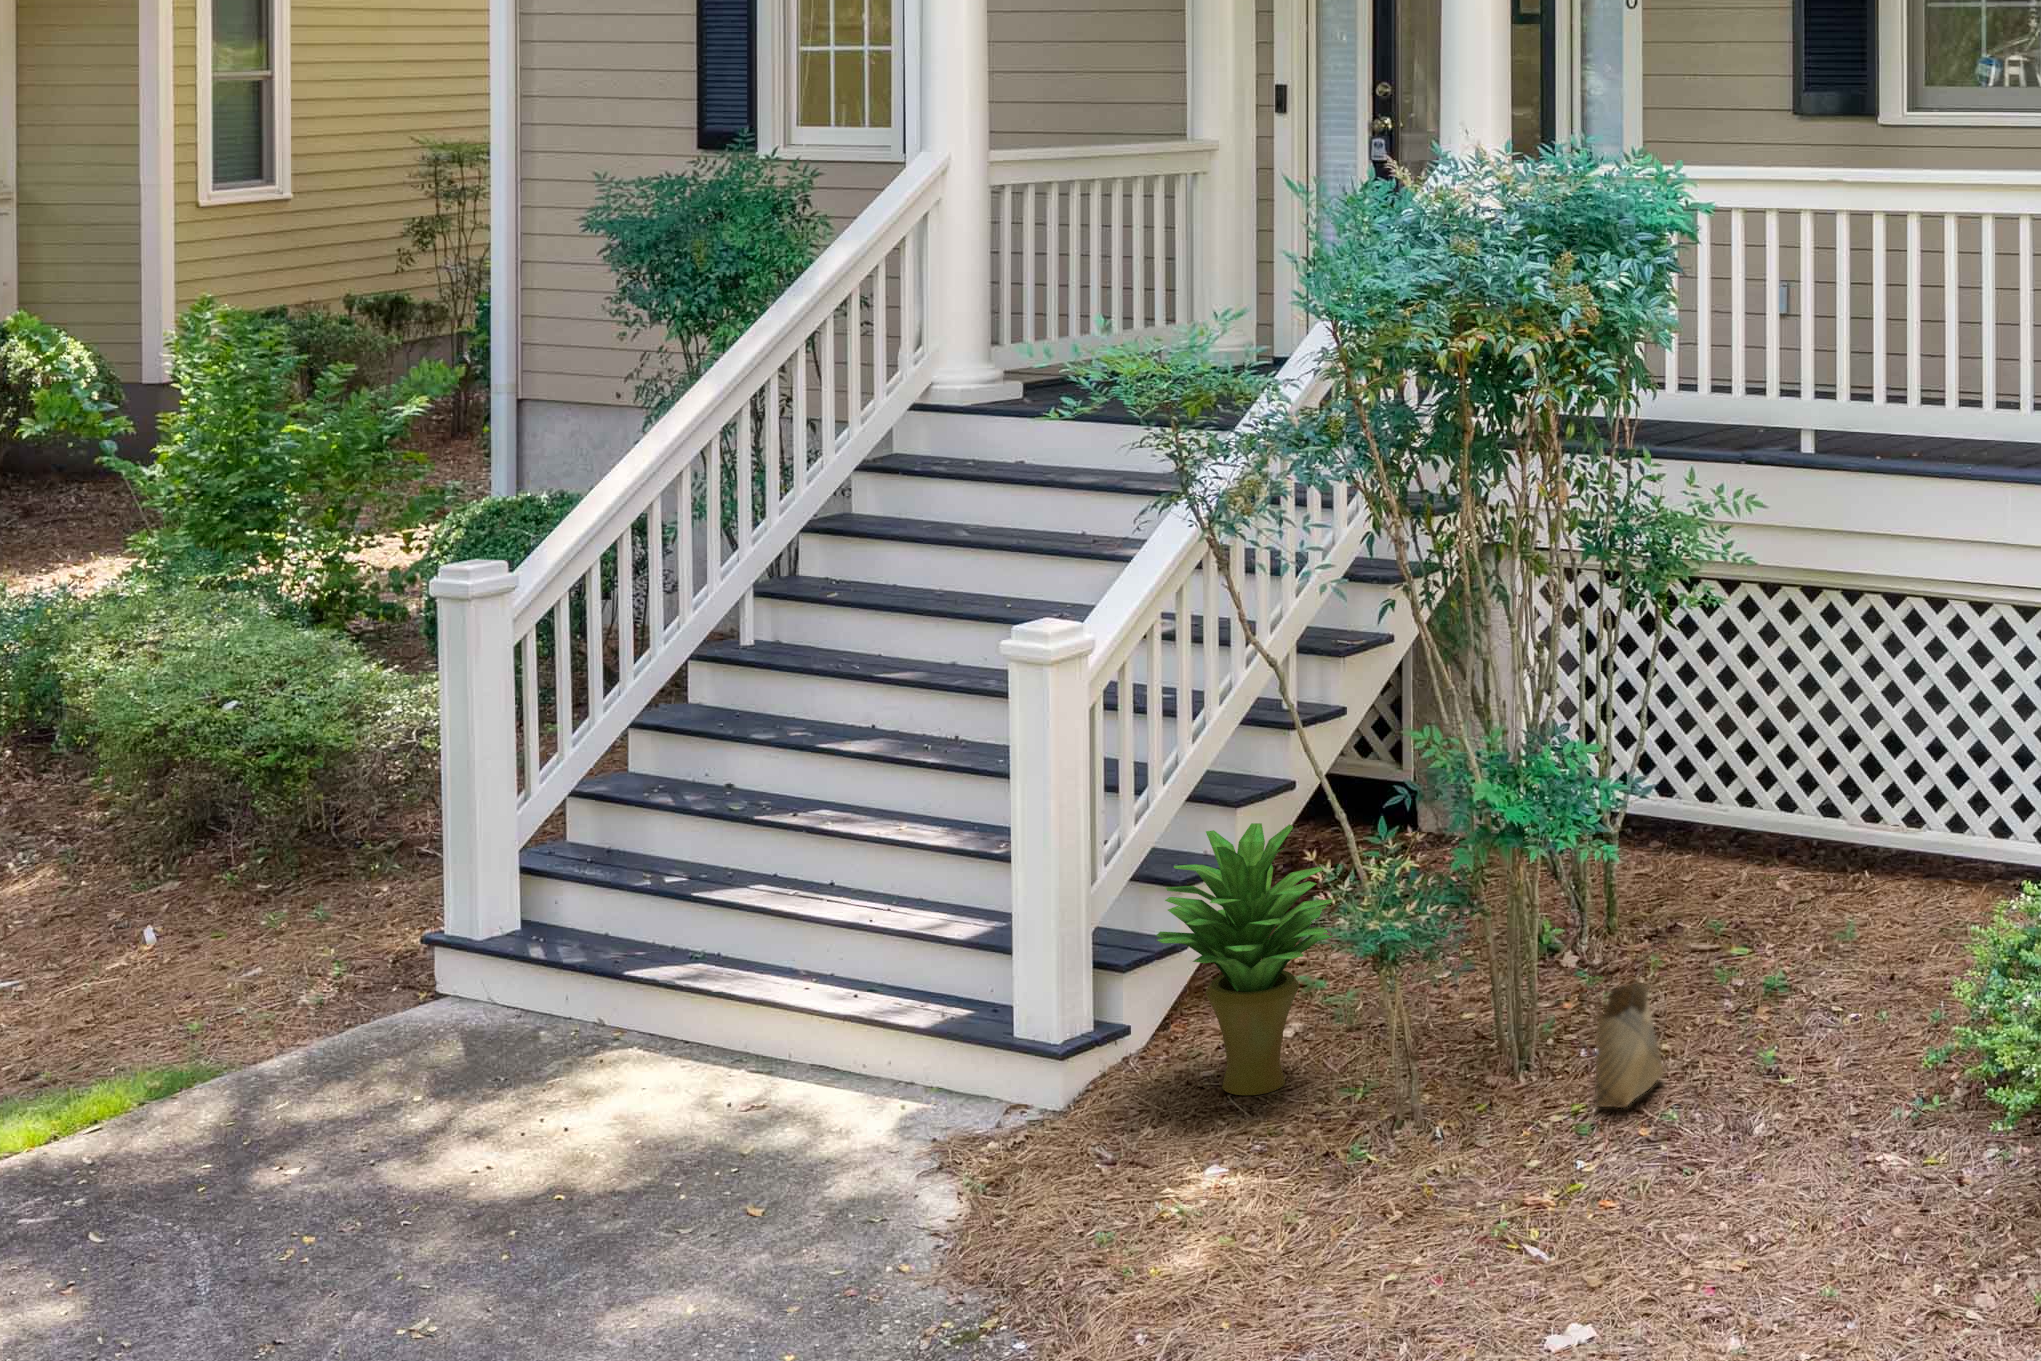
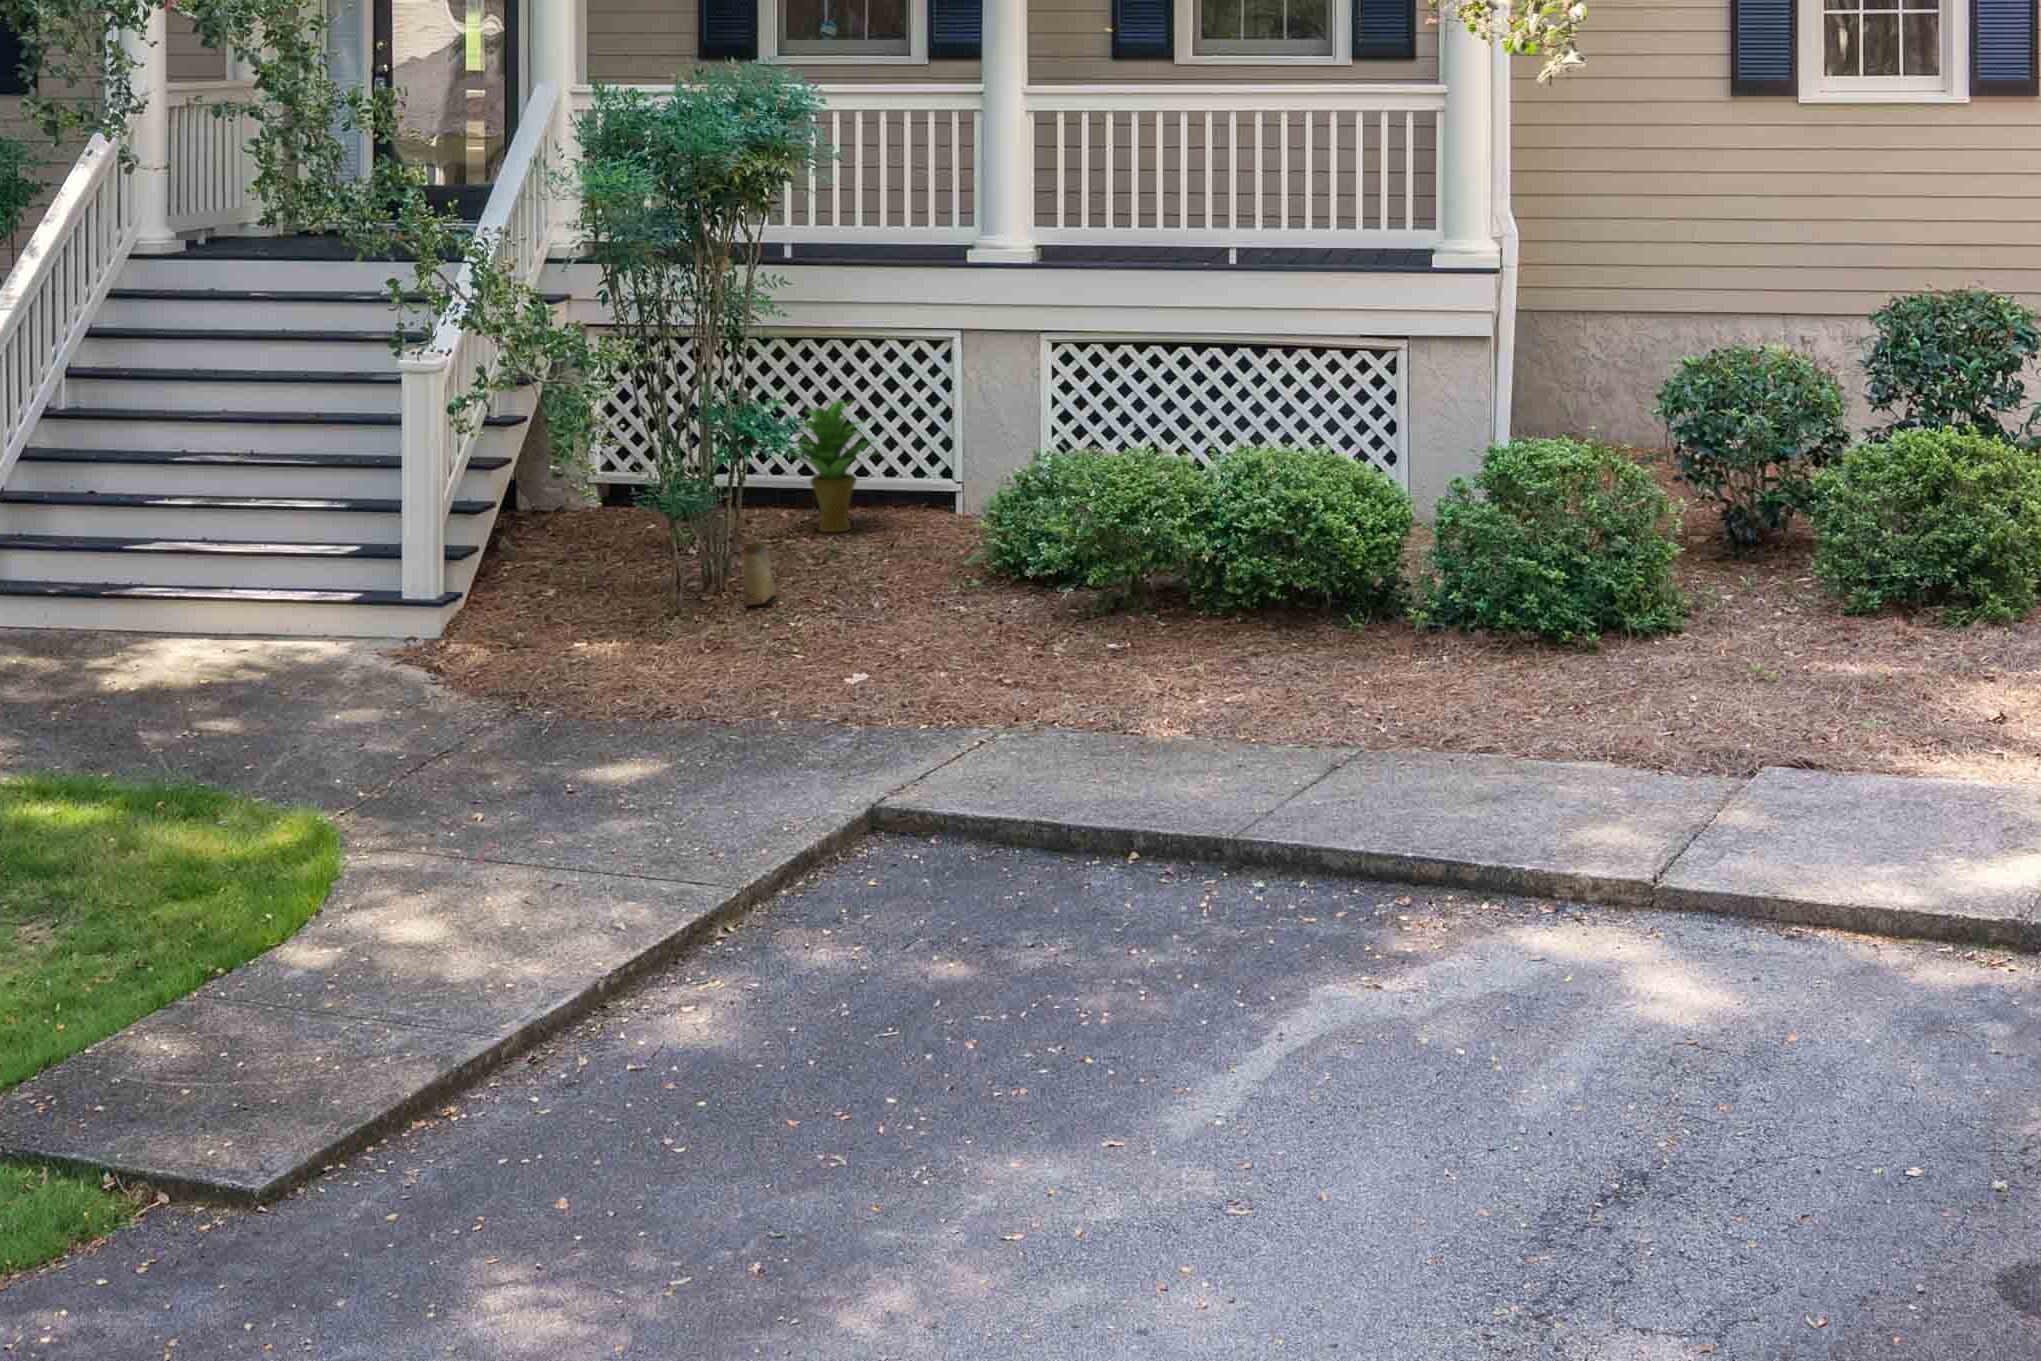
potted plant: present [1156,823,1332,1095] -> present [792,399,872,532]

